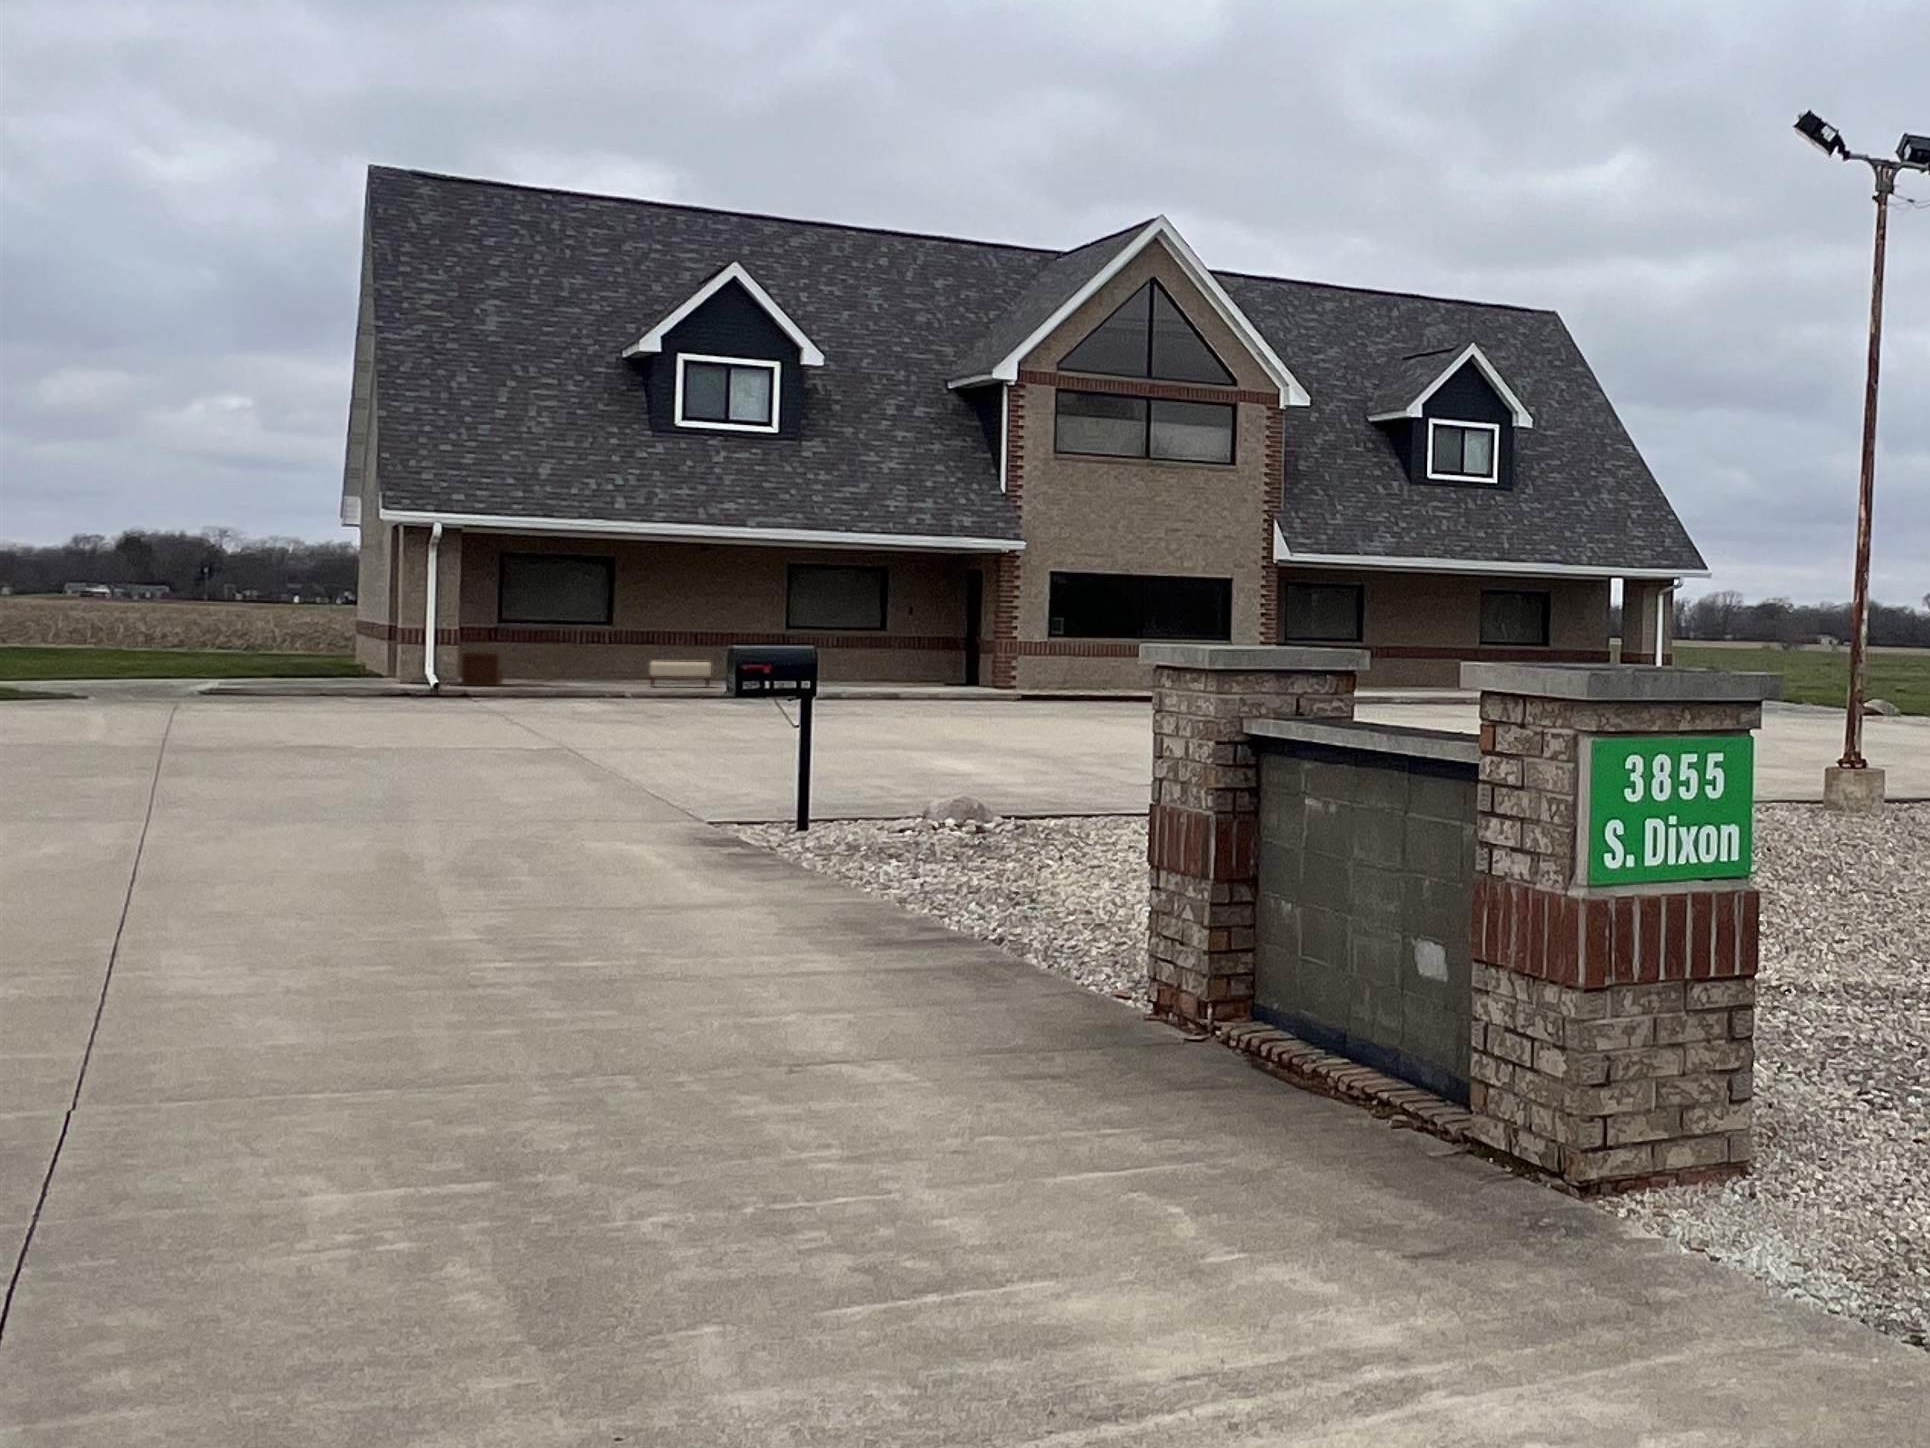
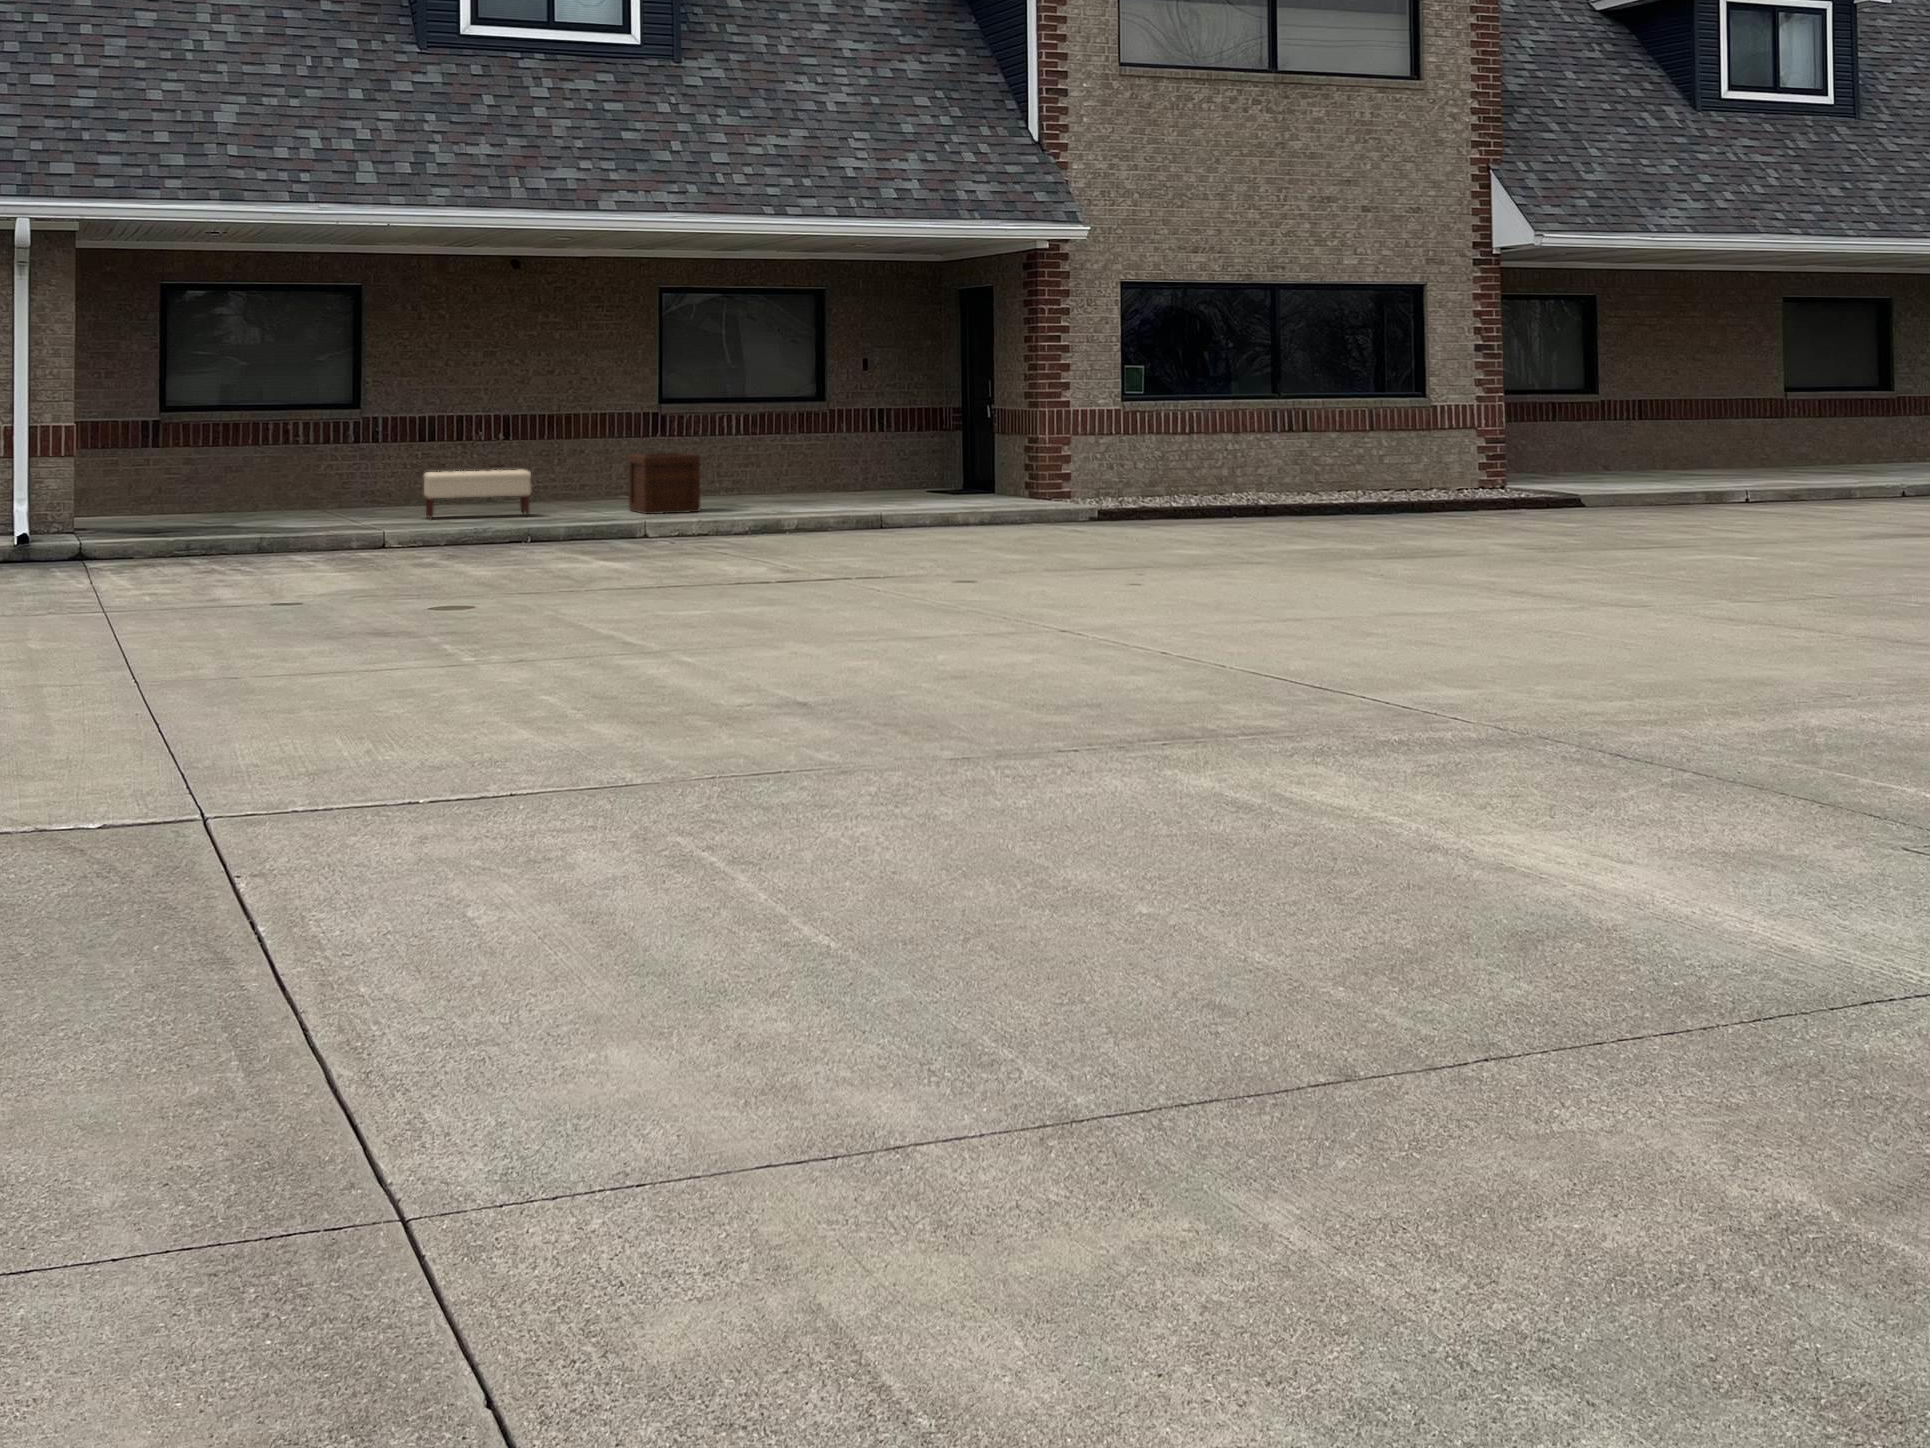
wooden crate: present [461,651,503,686] -> present [628,453,700,514]

